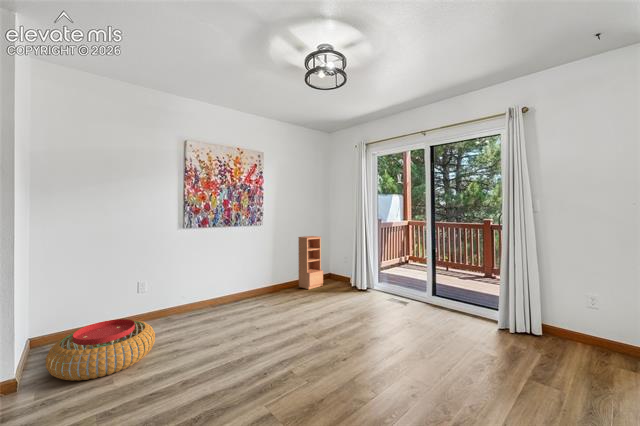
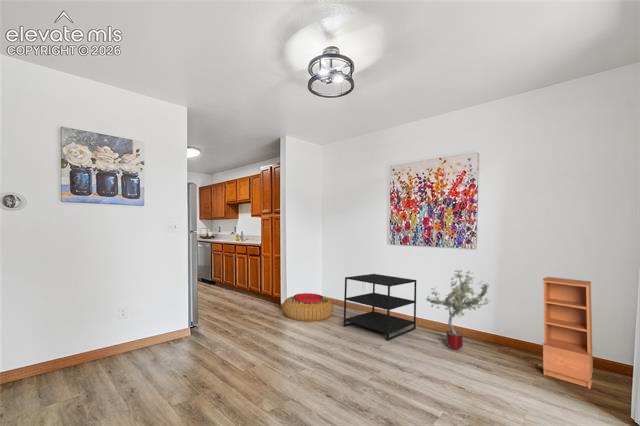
potted tree: none [245,241,289,301] -> present [427,271,489,350]
side table: none [167,259,245,335] -> present [344,274,417,341]

